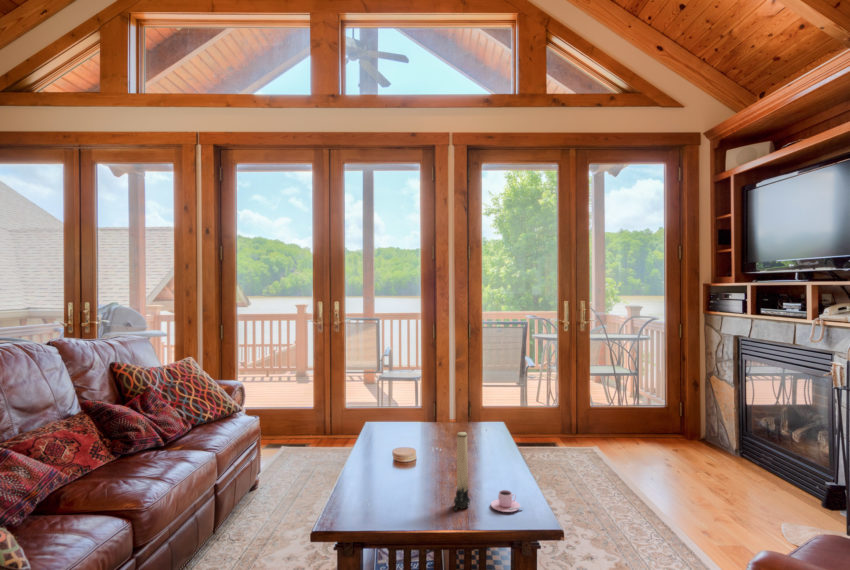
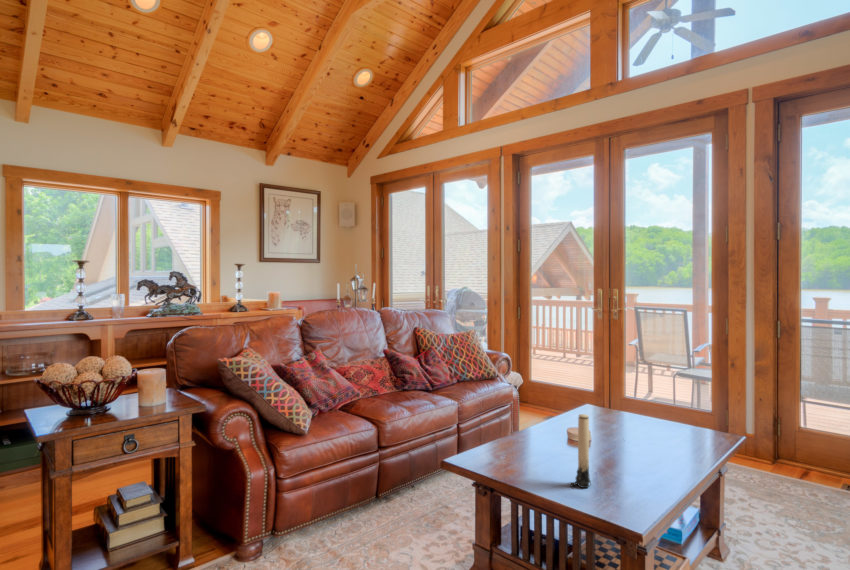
teacup: present [491,490,522,512] -> none [608,463,640,507]

